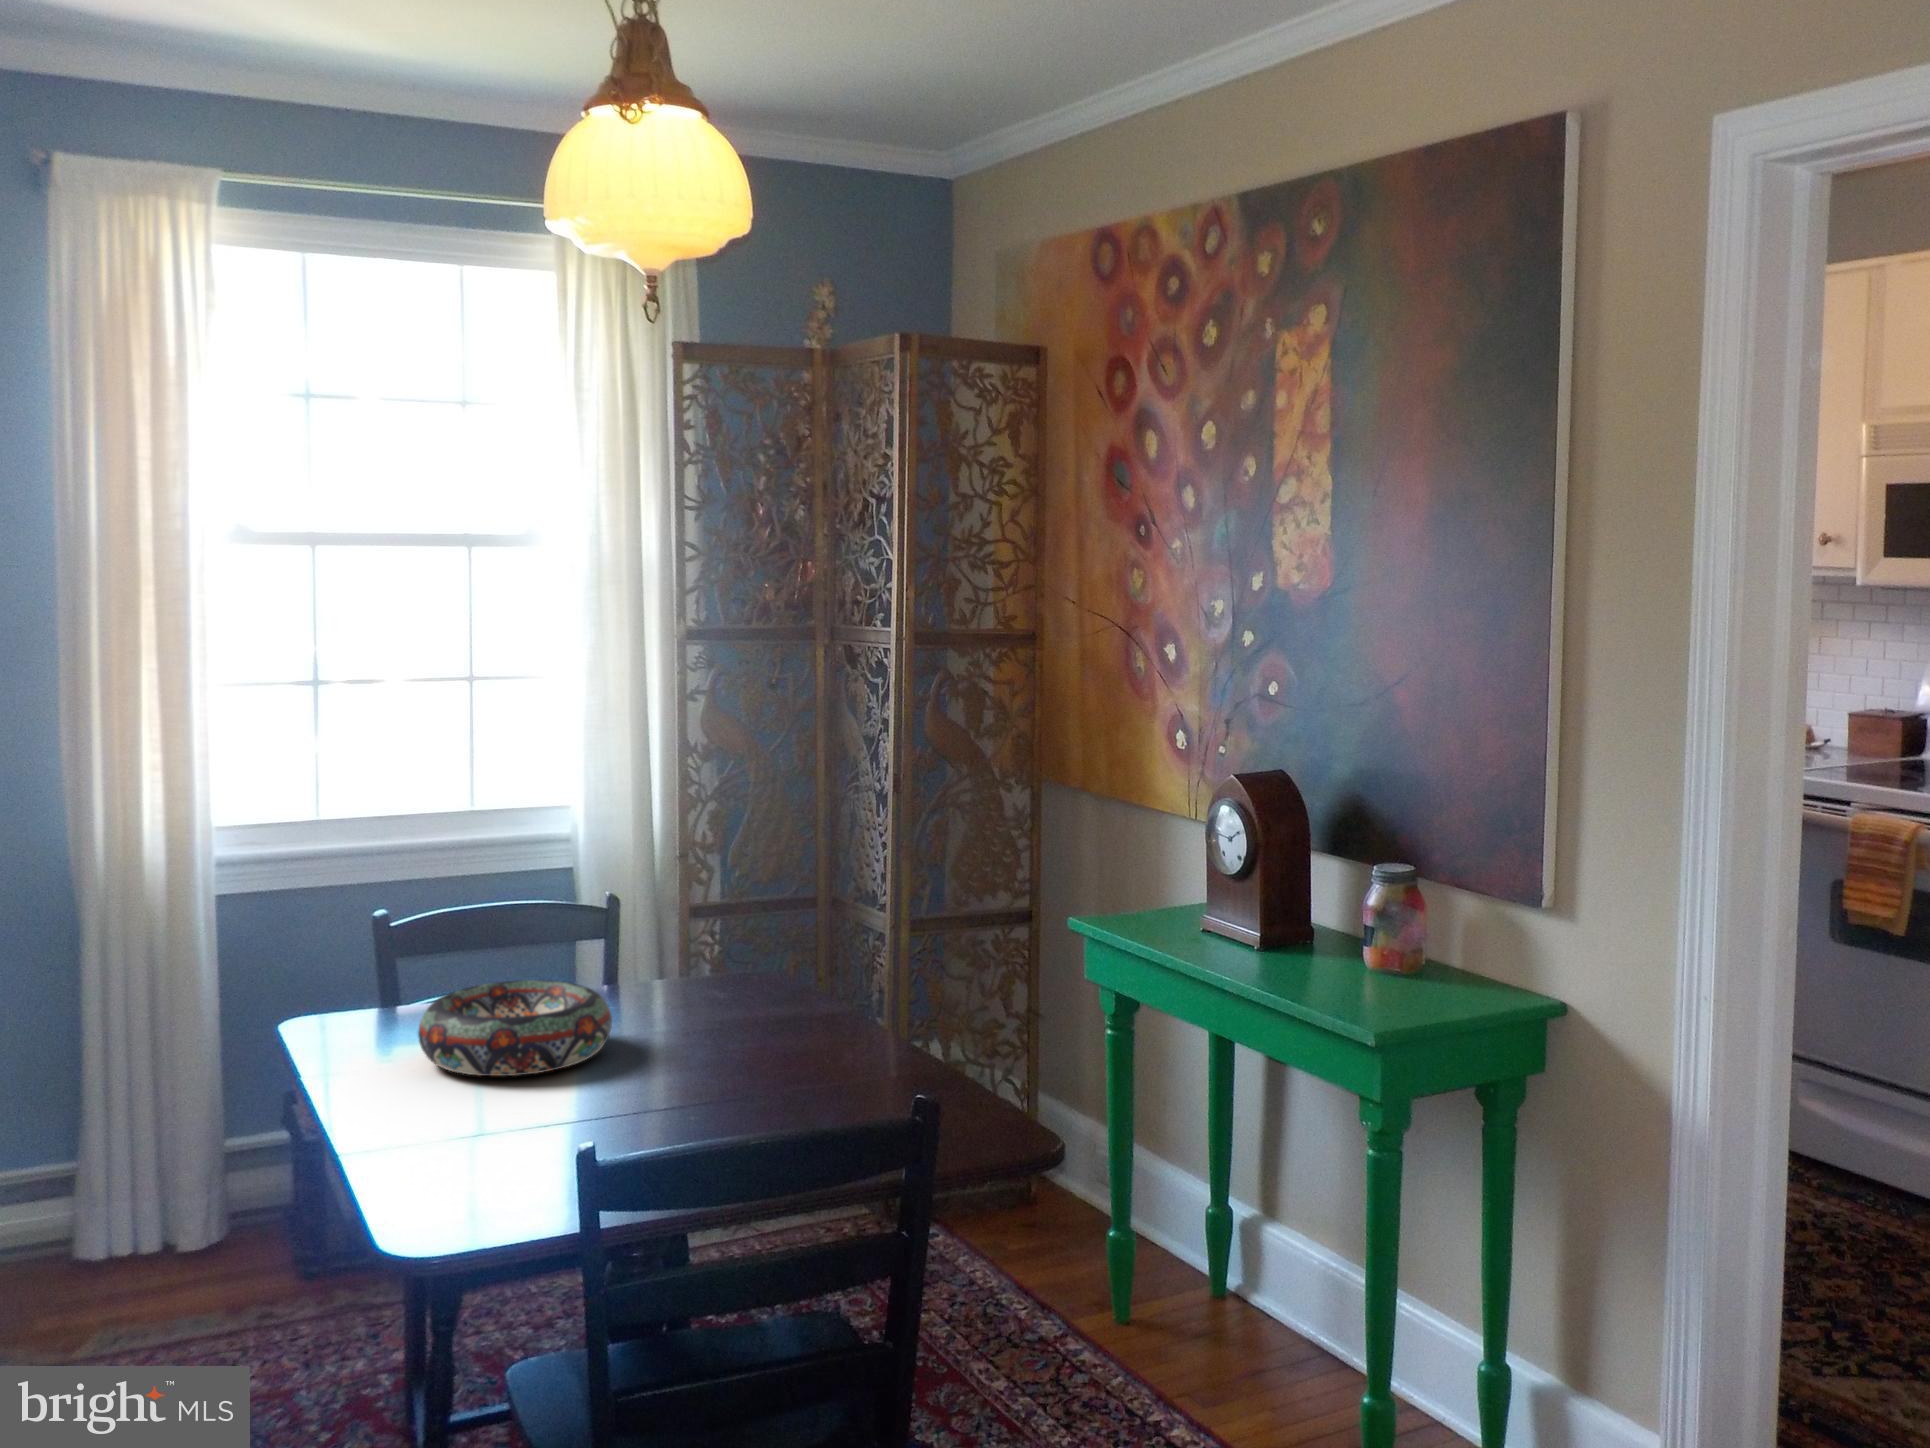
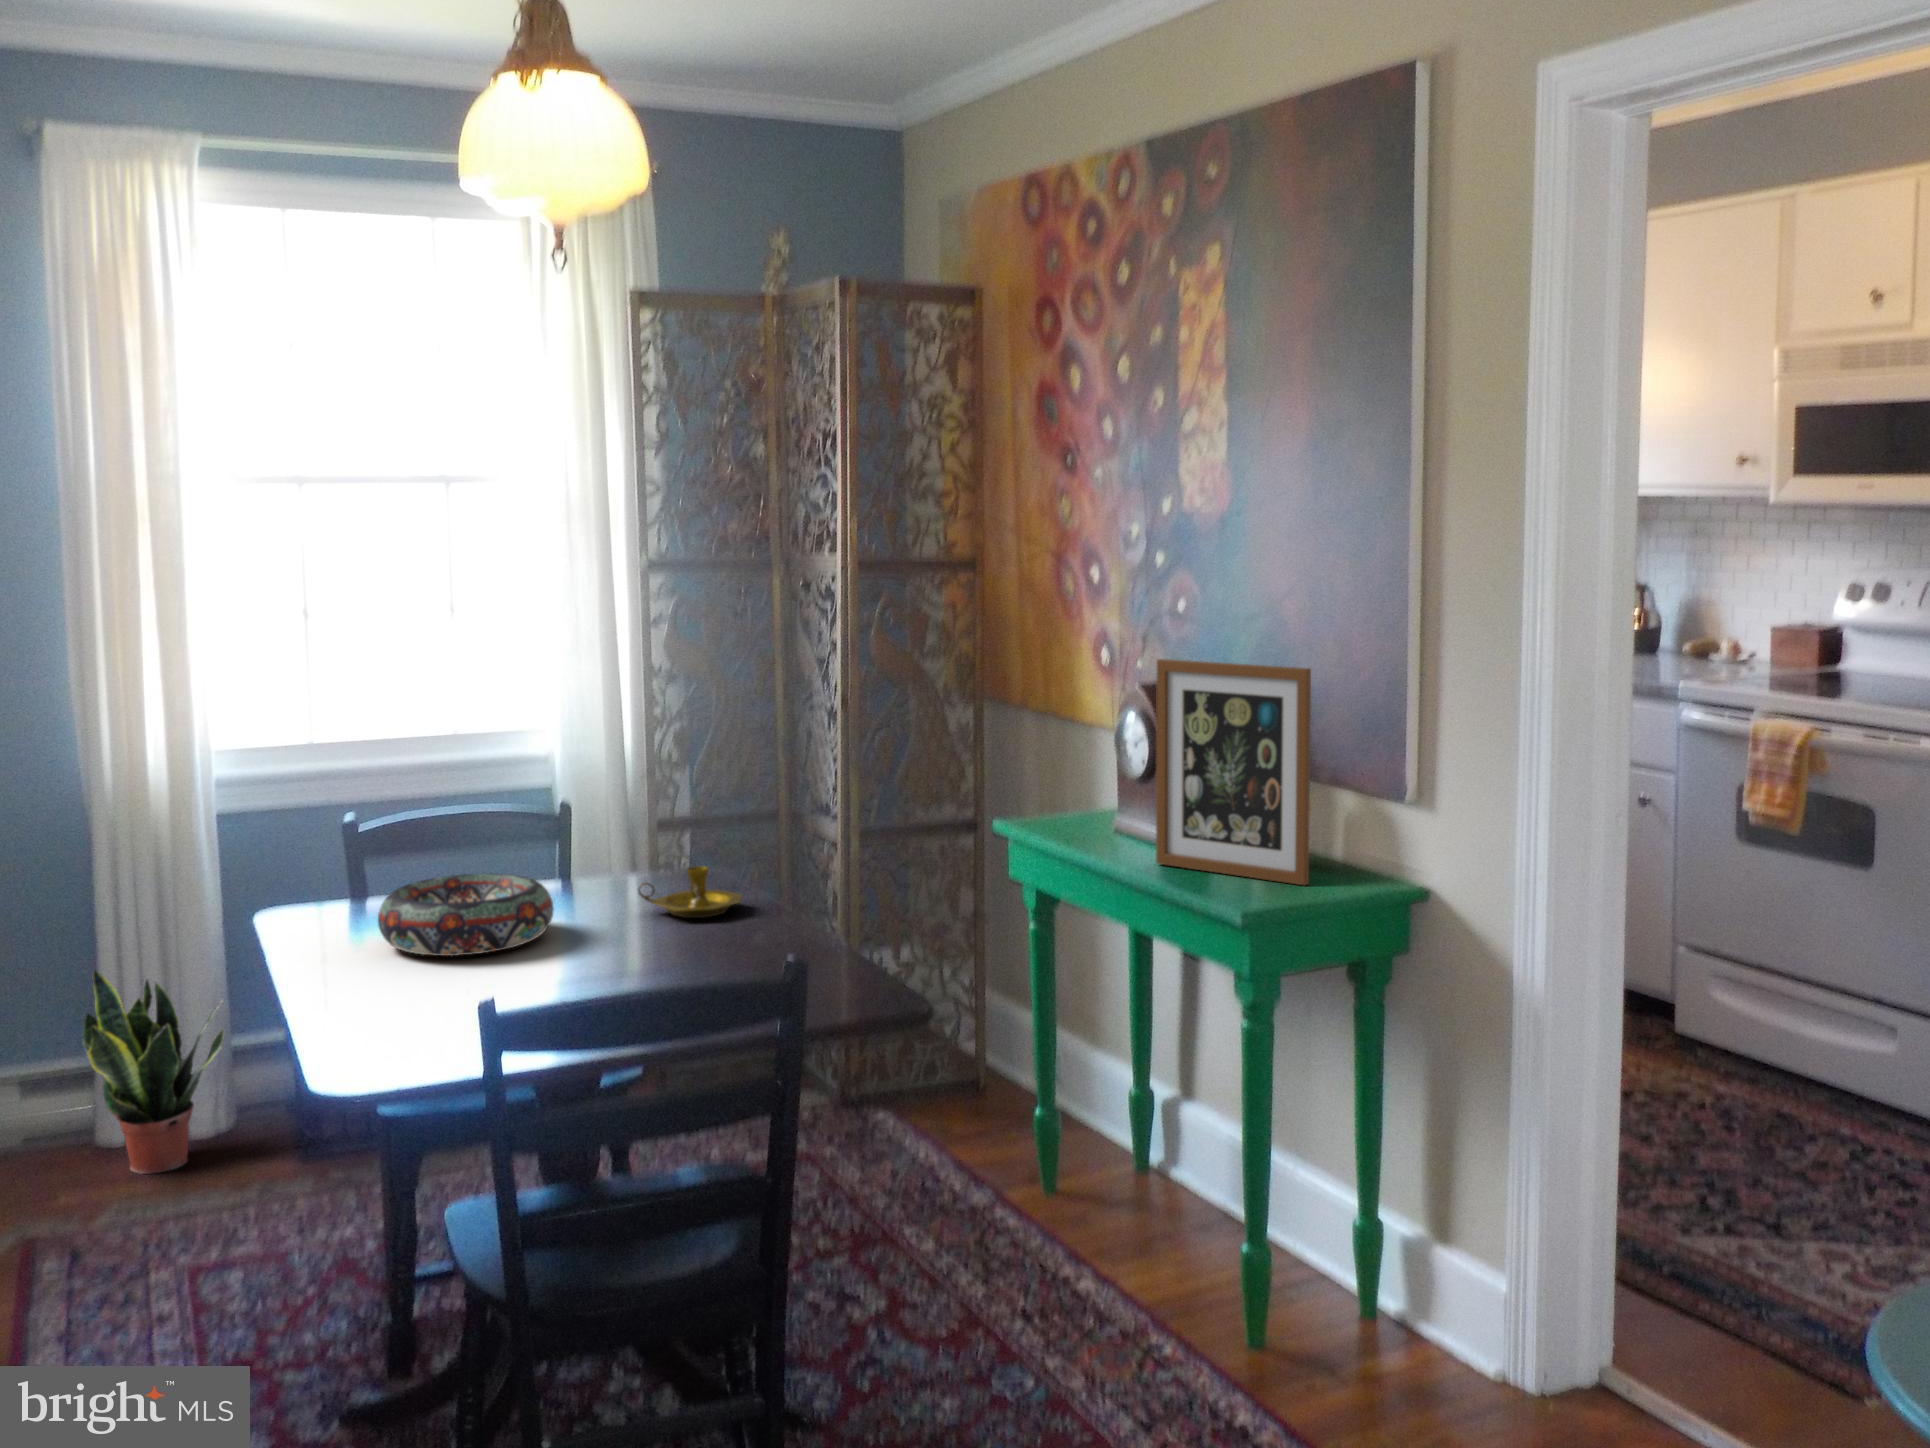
picture frame: none [1262,749,1443,1001] -> present [1156,659,1311,885]
candlestick: none [700,972,813,1030] -> present [638,866,741,918]
potted plant: none [67,1069,223,1295] -> present [82,970,224,1174]

